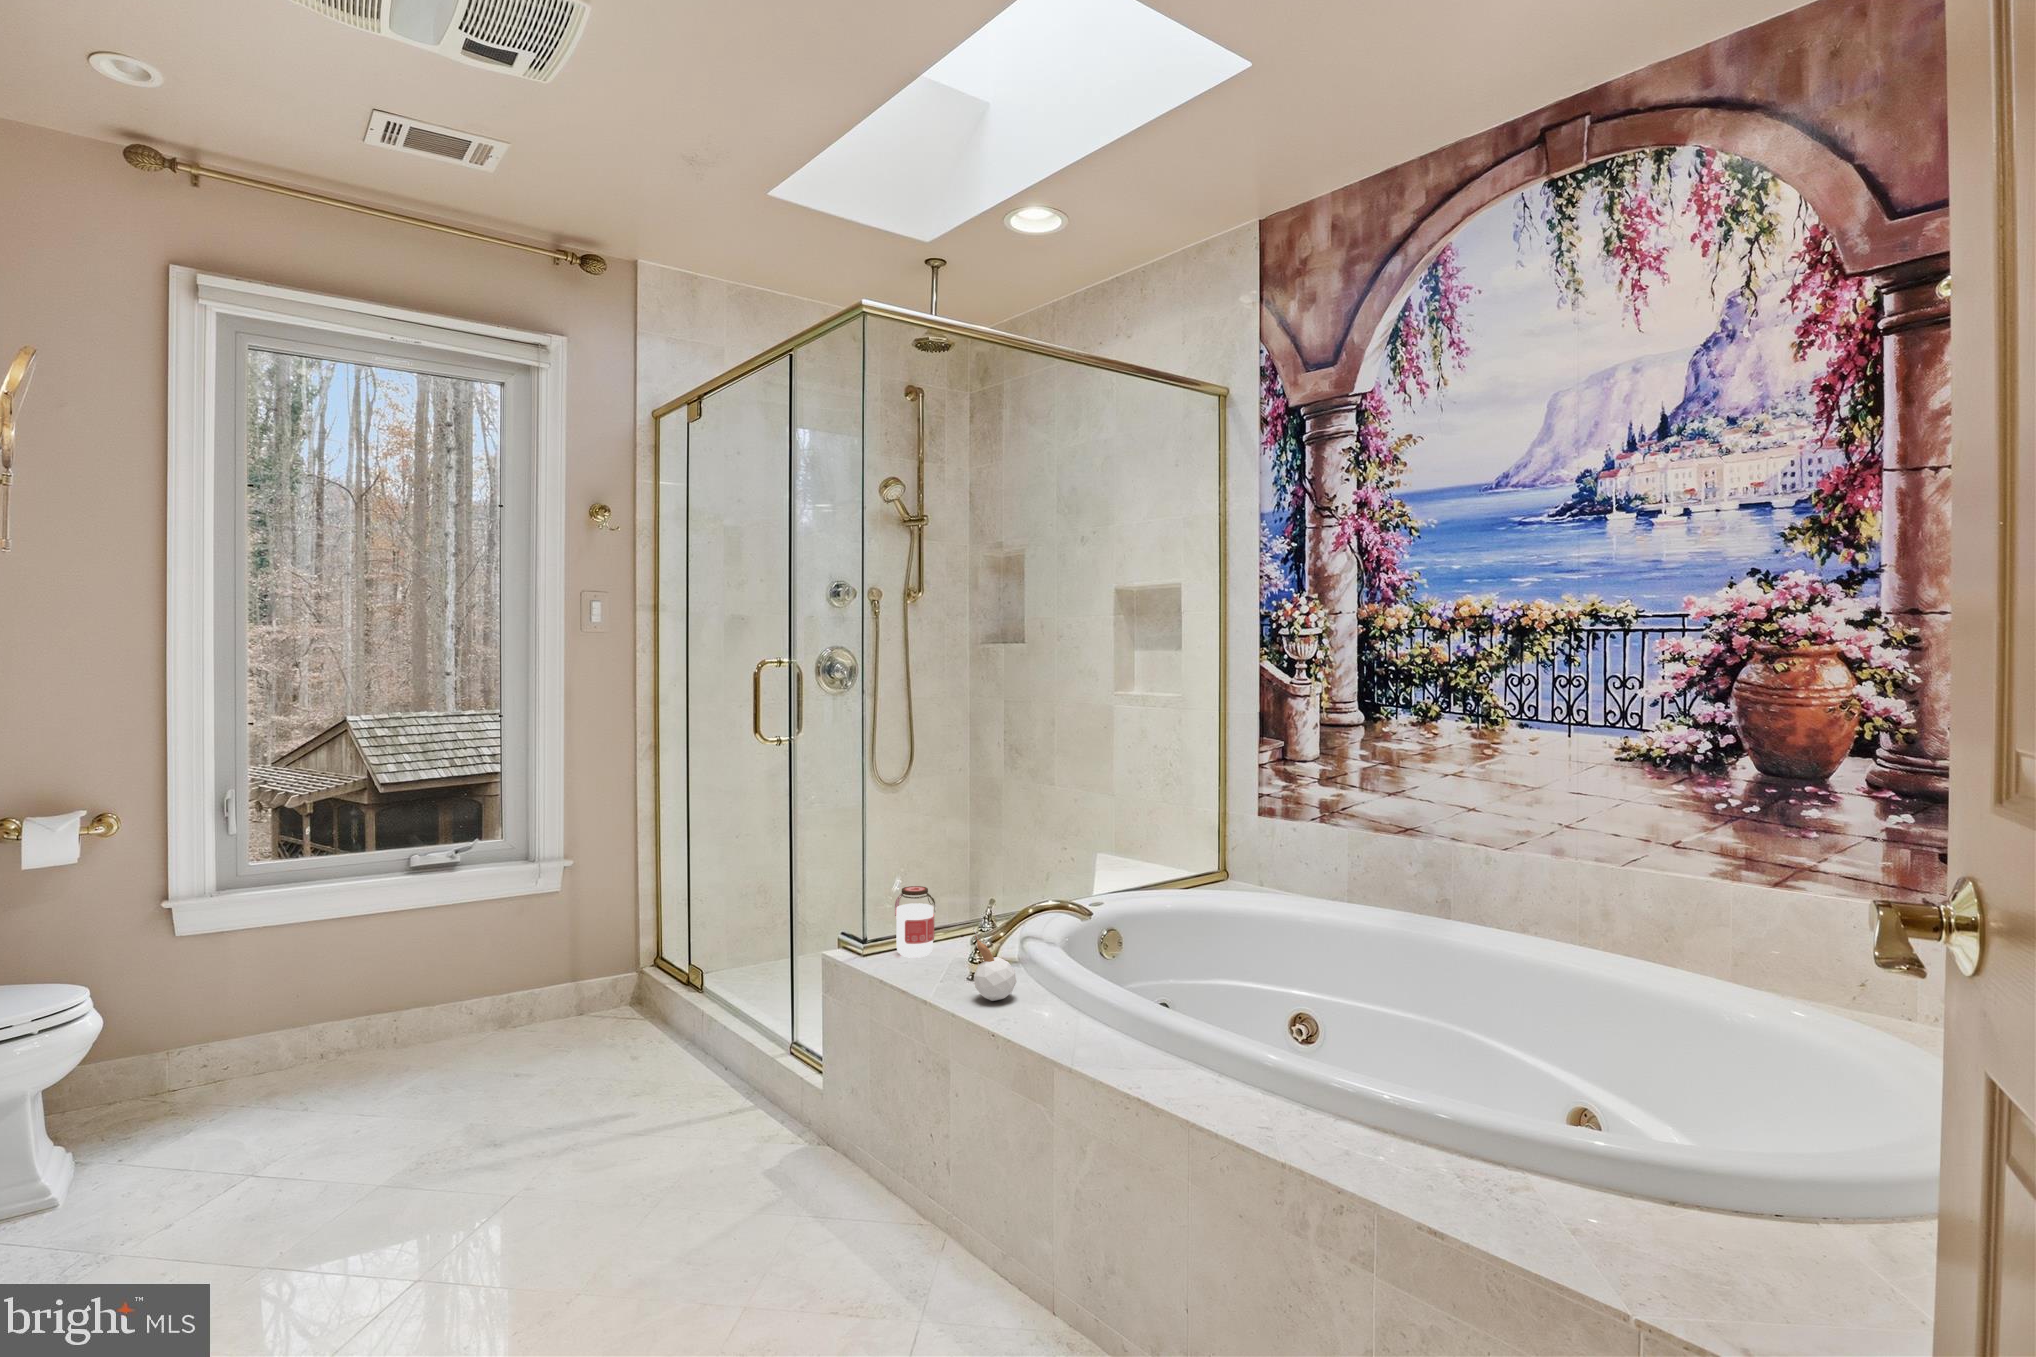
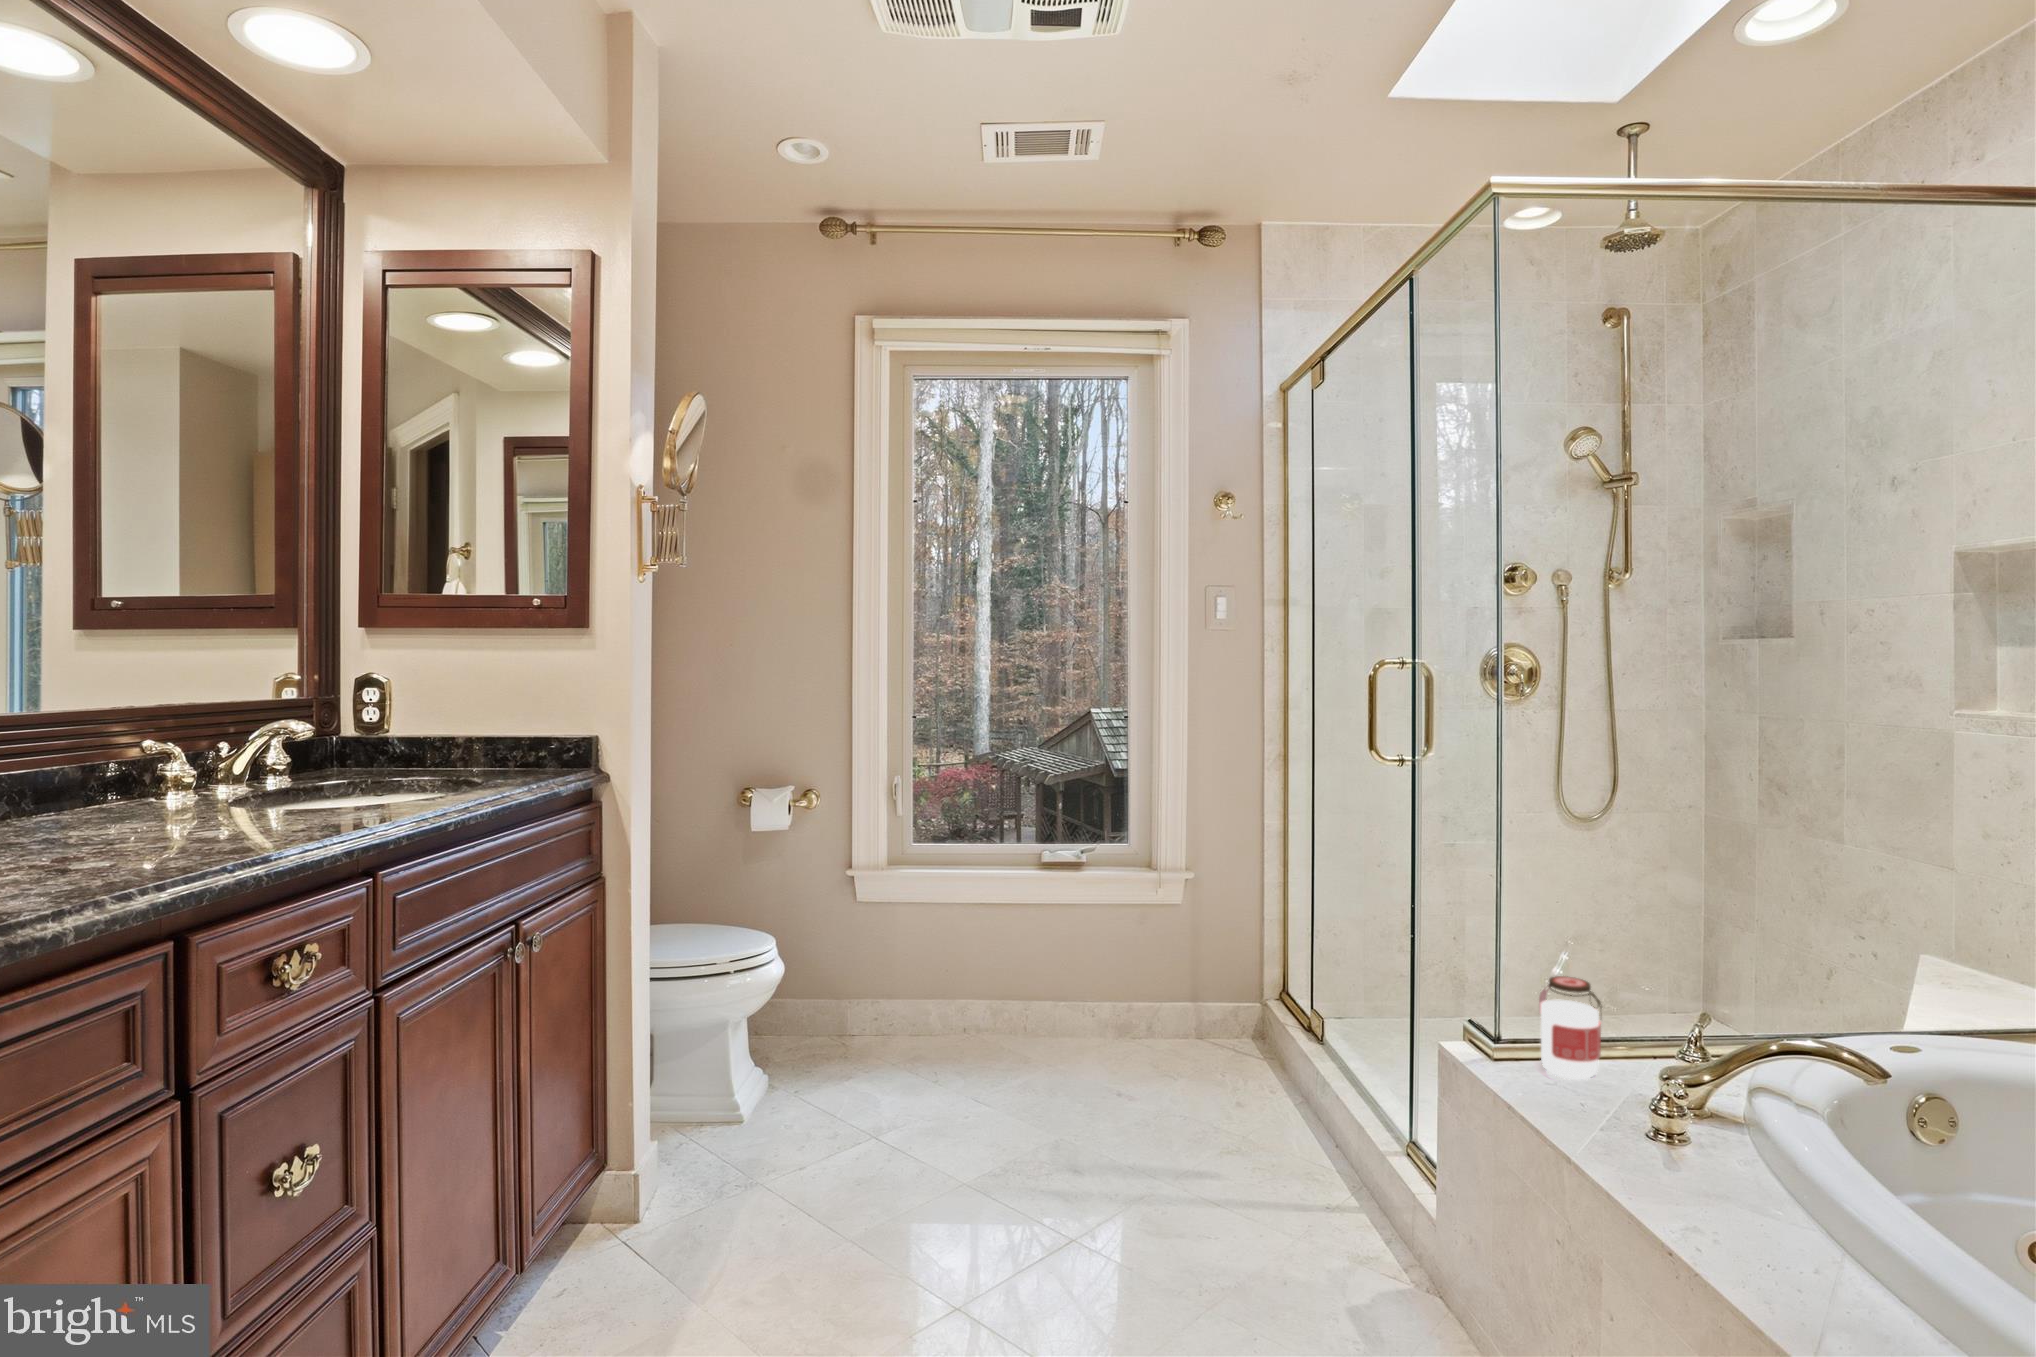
candle: present [973,928,1016,1001] -> none [1652,1069,1731,1192]

